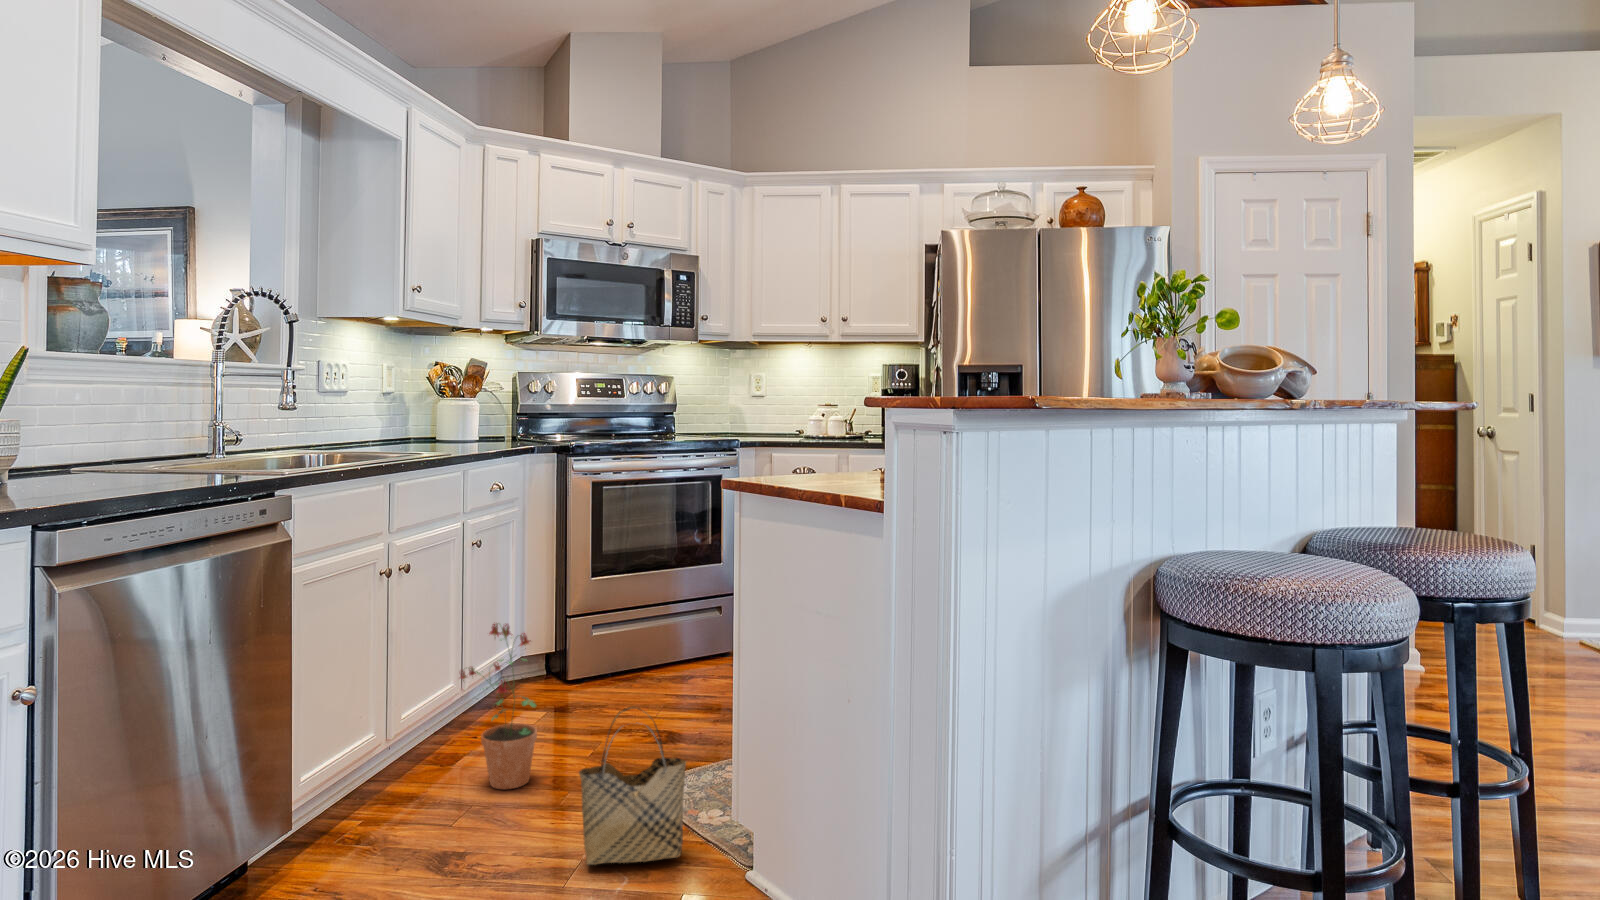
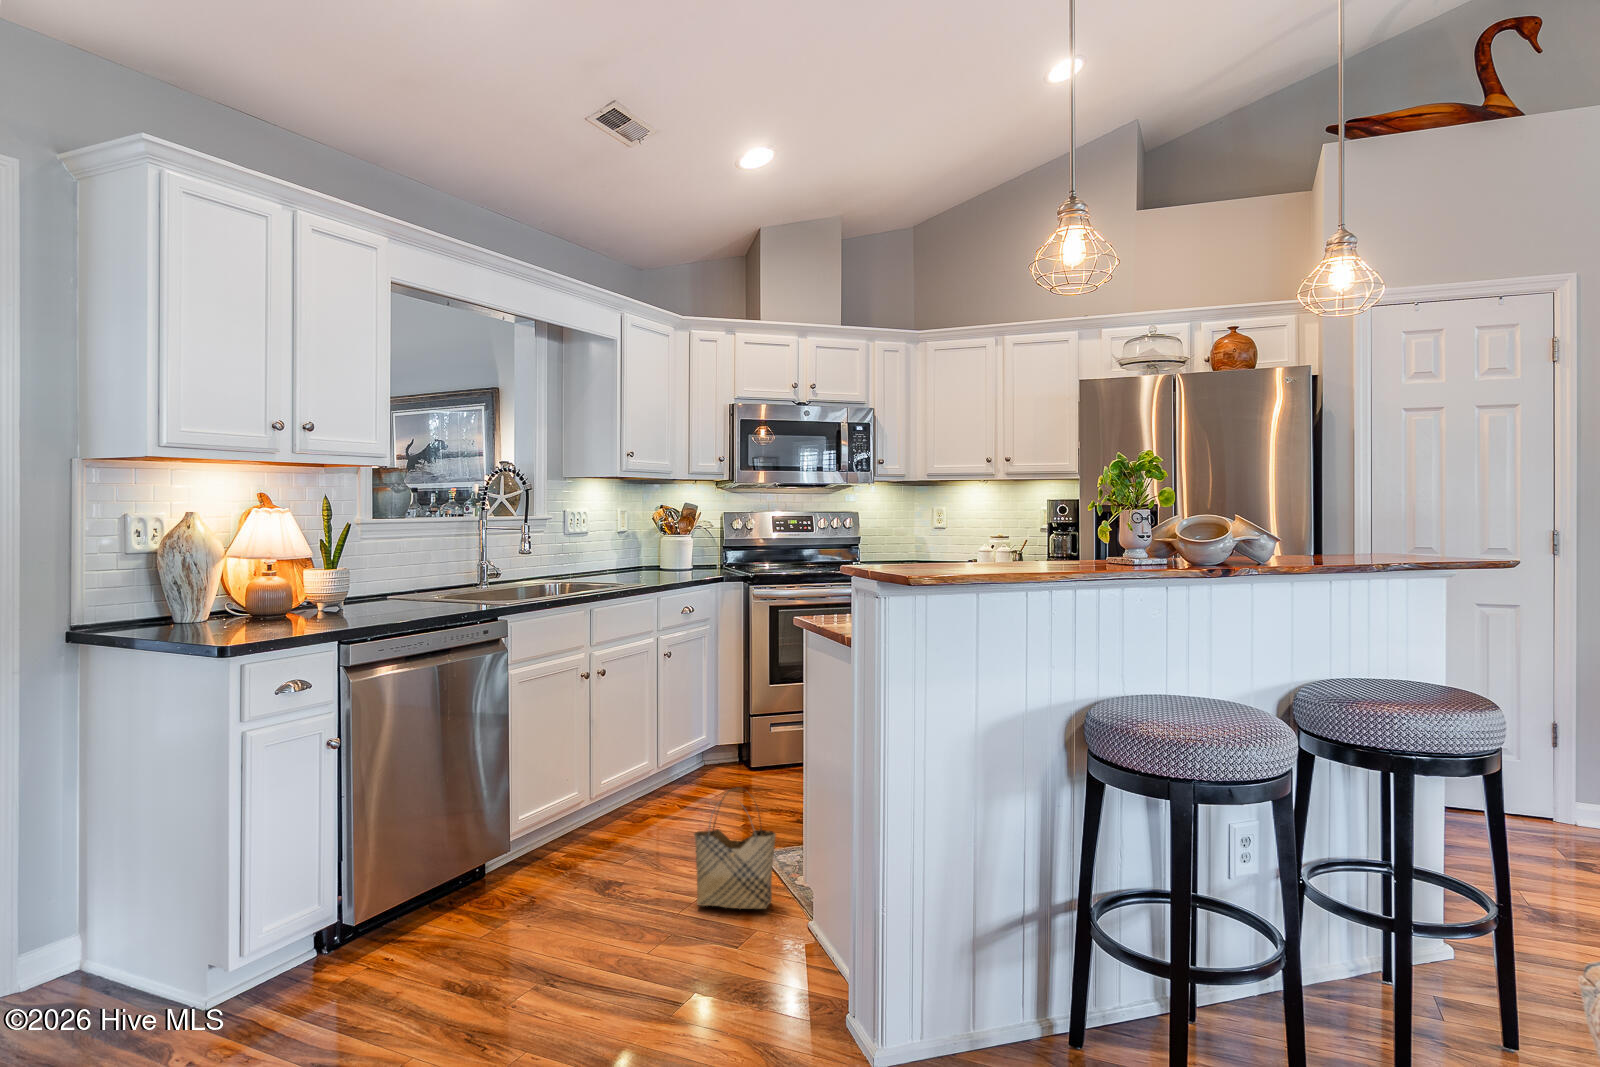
potted plant: present [460,623,537,789] -> none [636,715,693,845]

